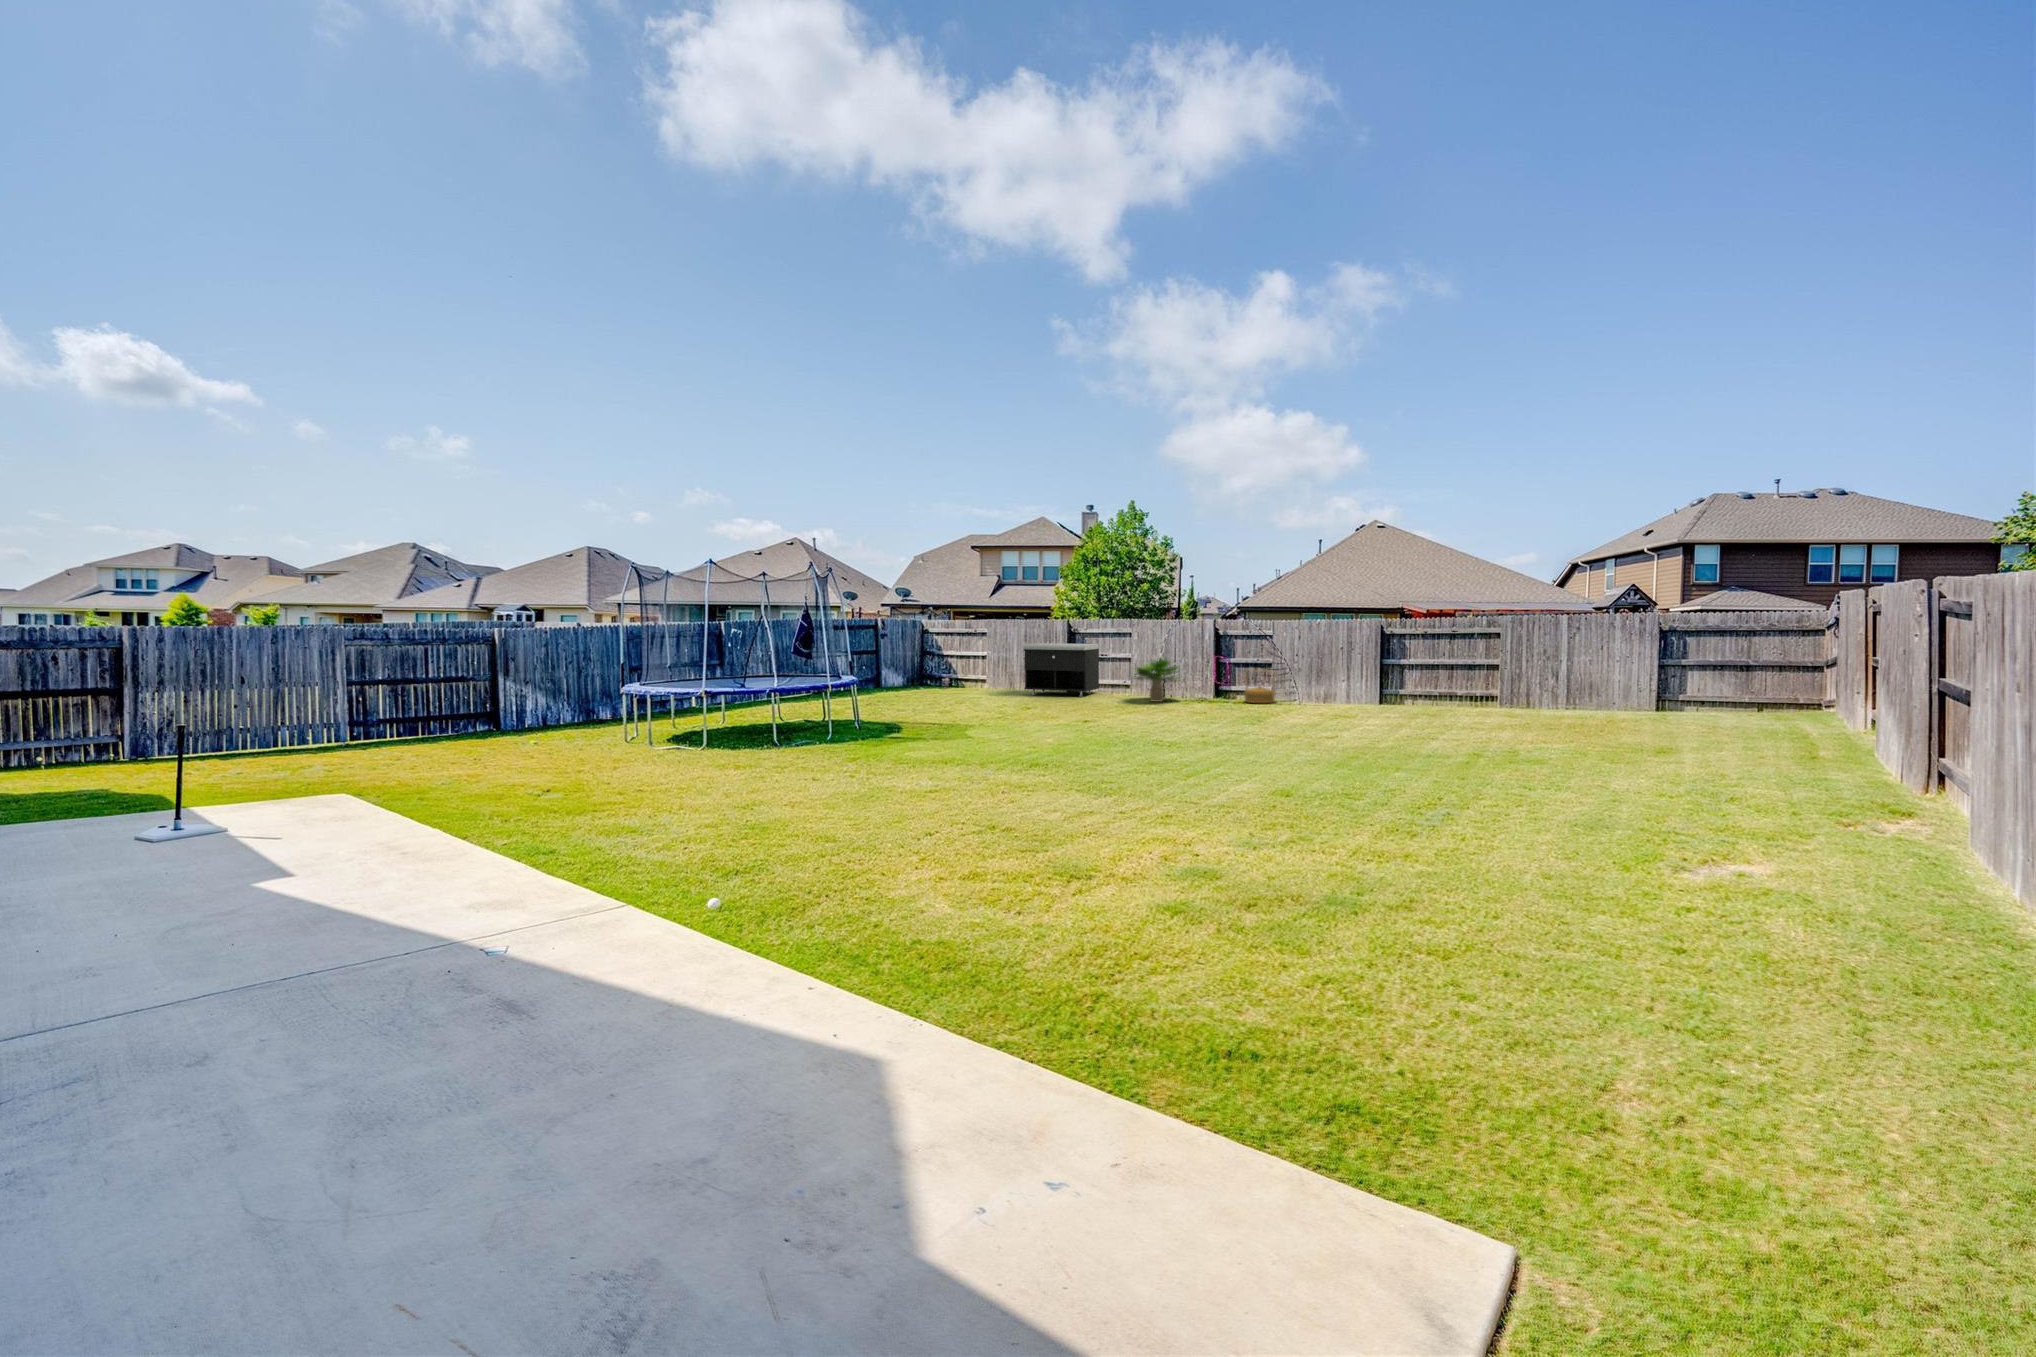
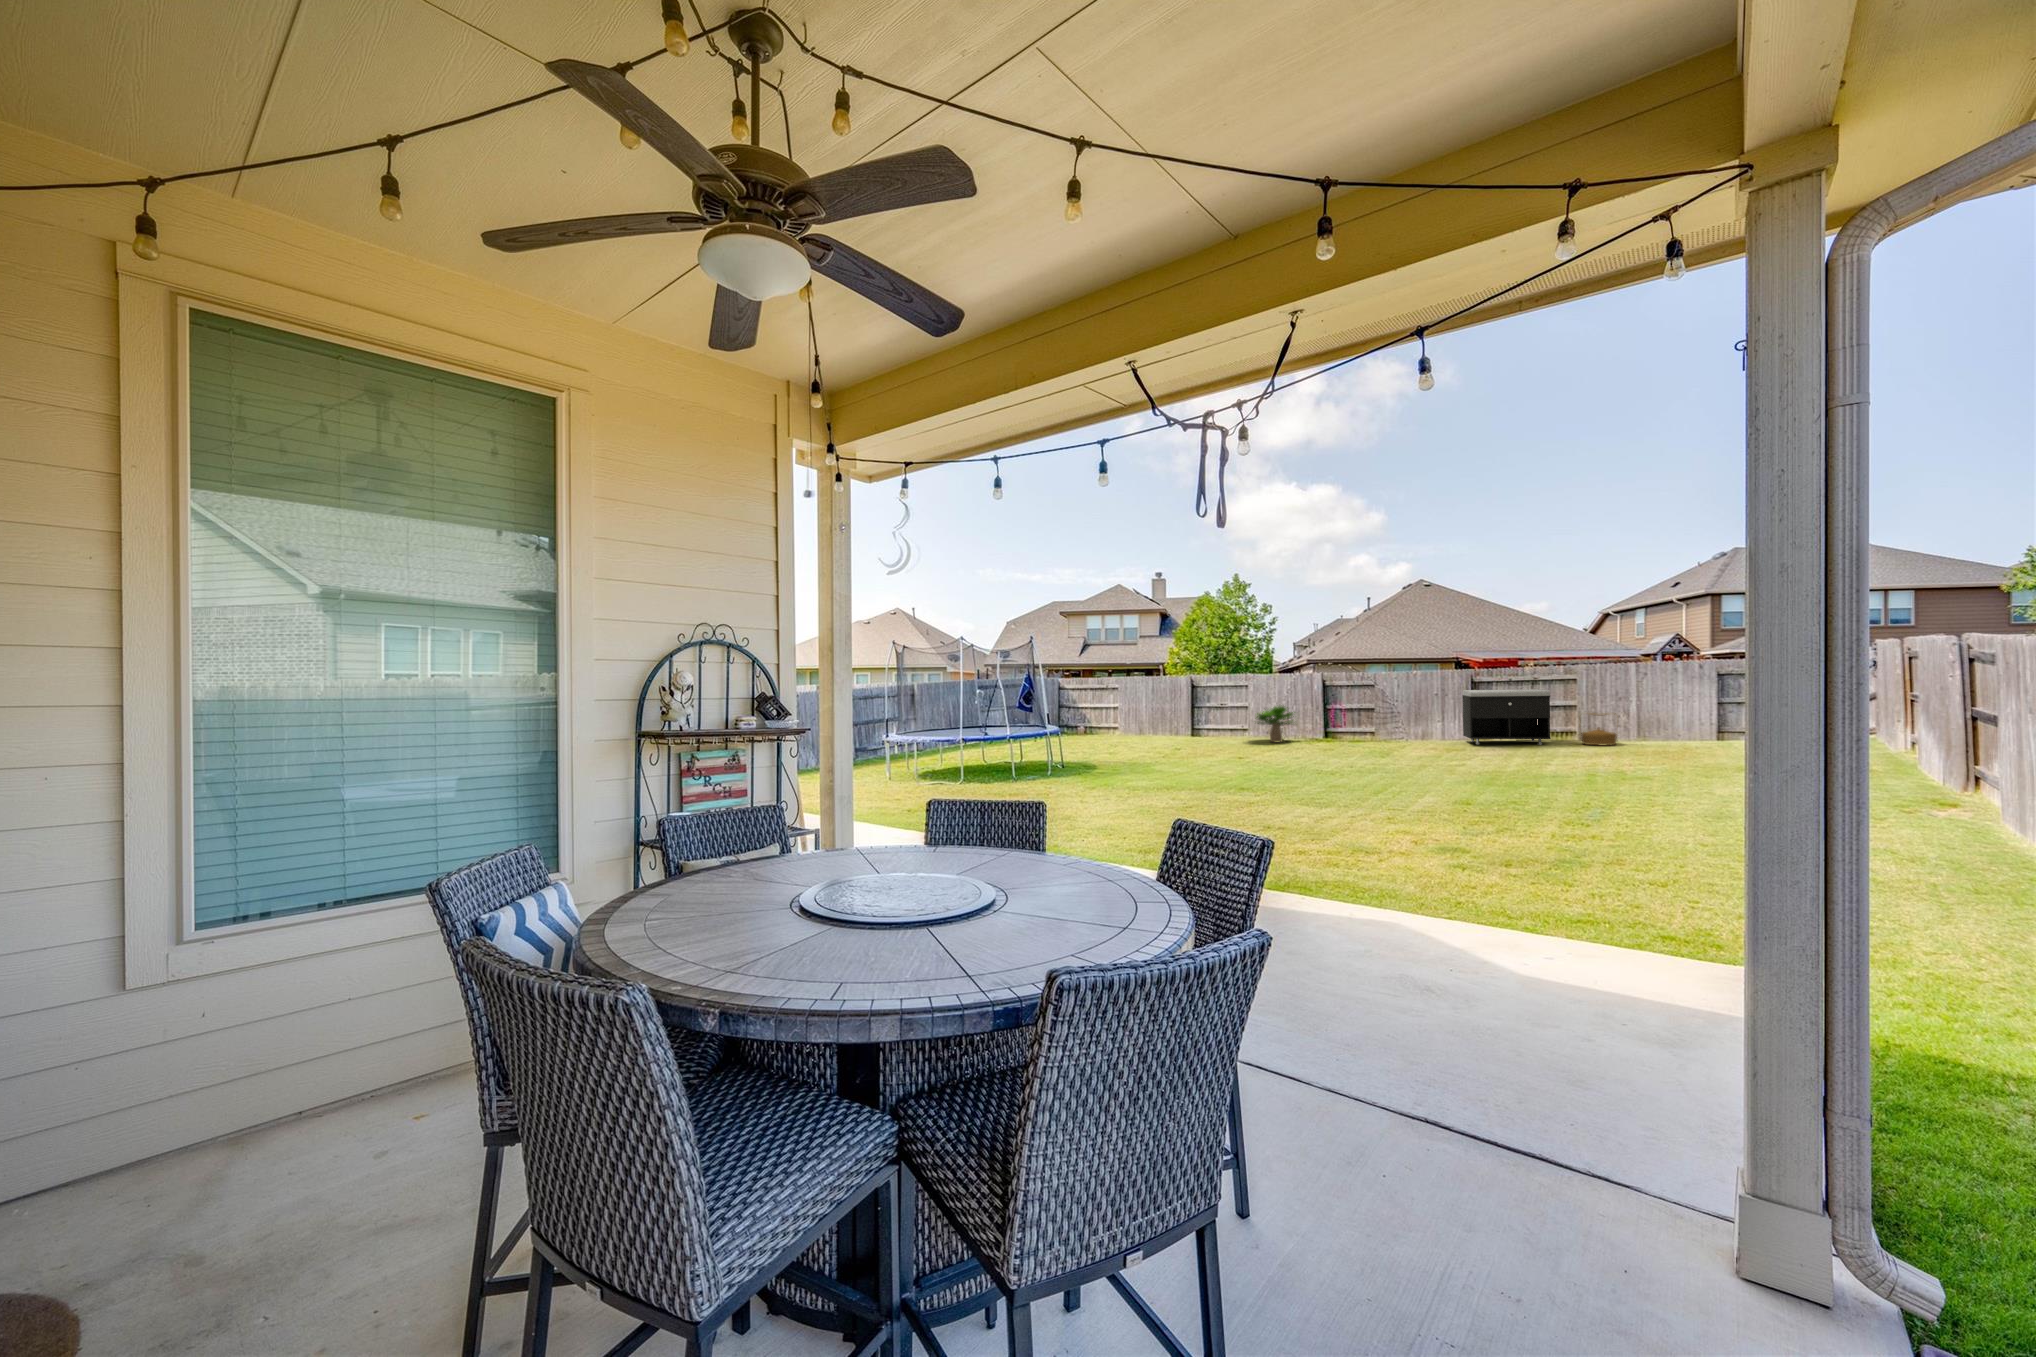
storage bench: present [1024,643,1099,697] -> present [1462,689,1551,745]
woven basket: present [1245,669,1275,703] -> present [1580,713,1617,745]

